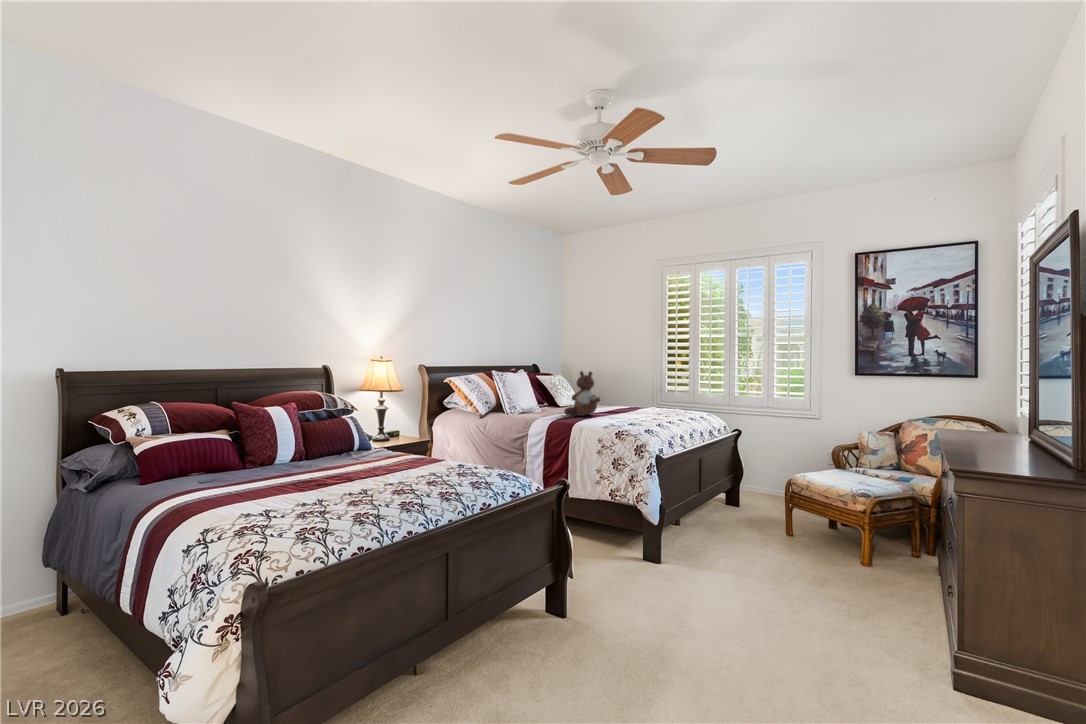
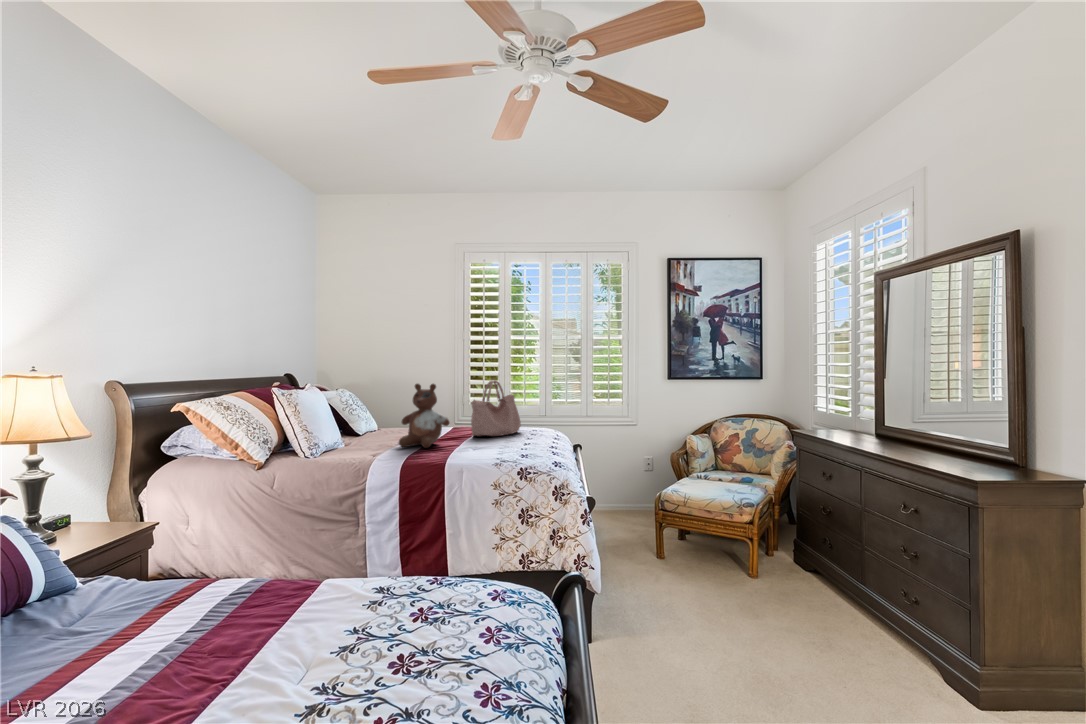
handbag: none [625,371,671,414] -> present [471,380,521,436]

